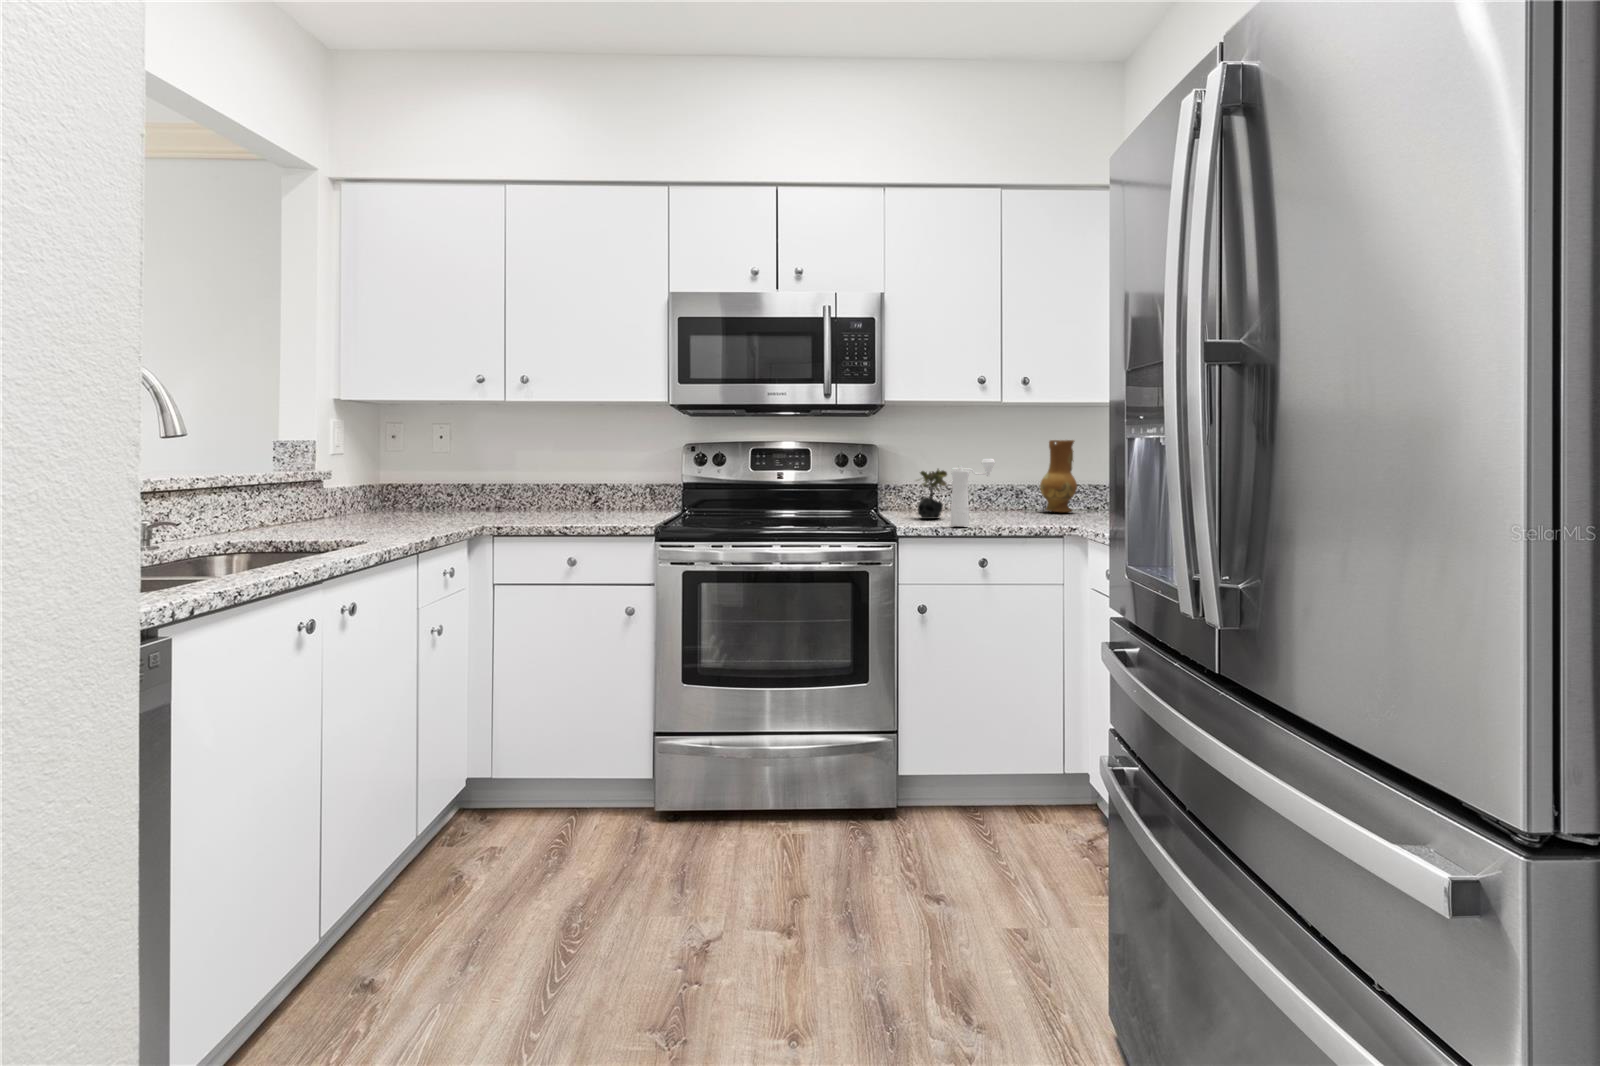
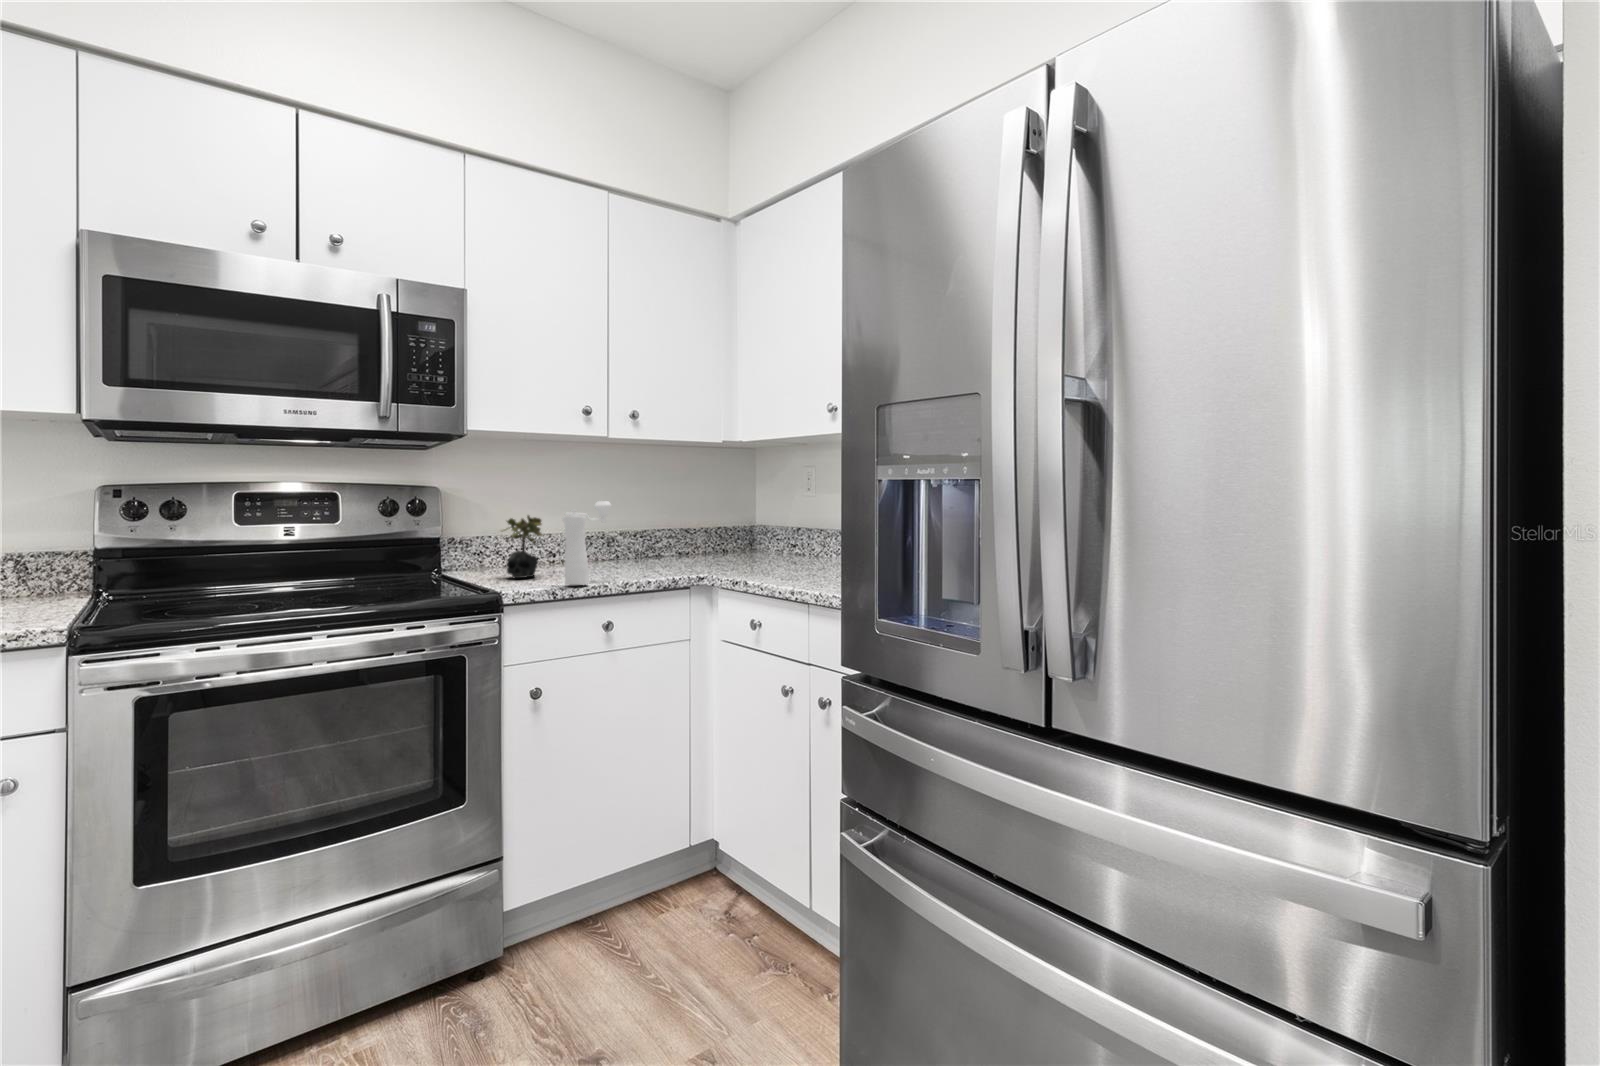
ceramic jug: present [1040,440,1077,512] -> none [631,483,670,560]

